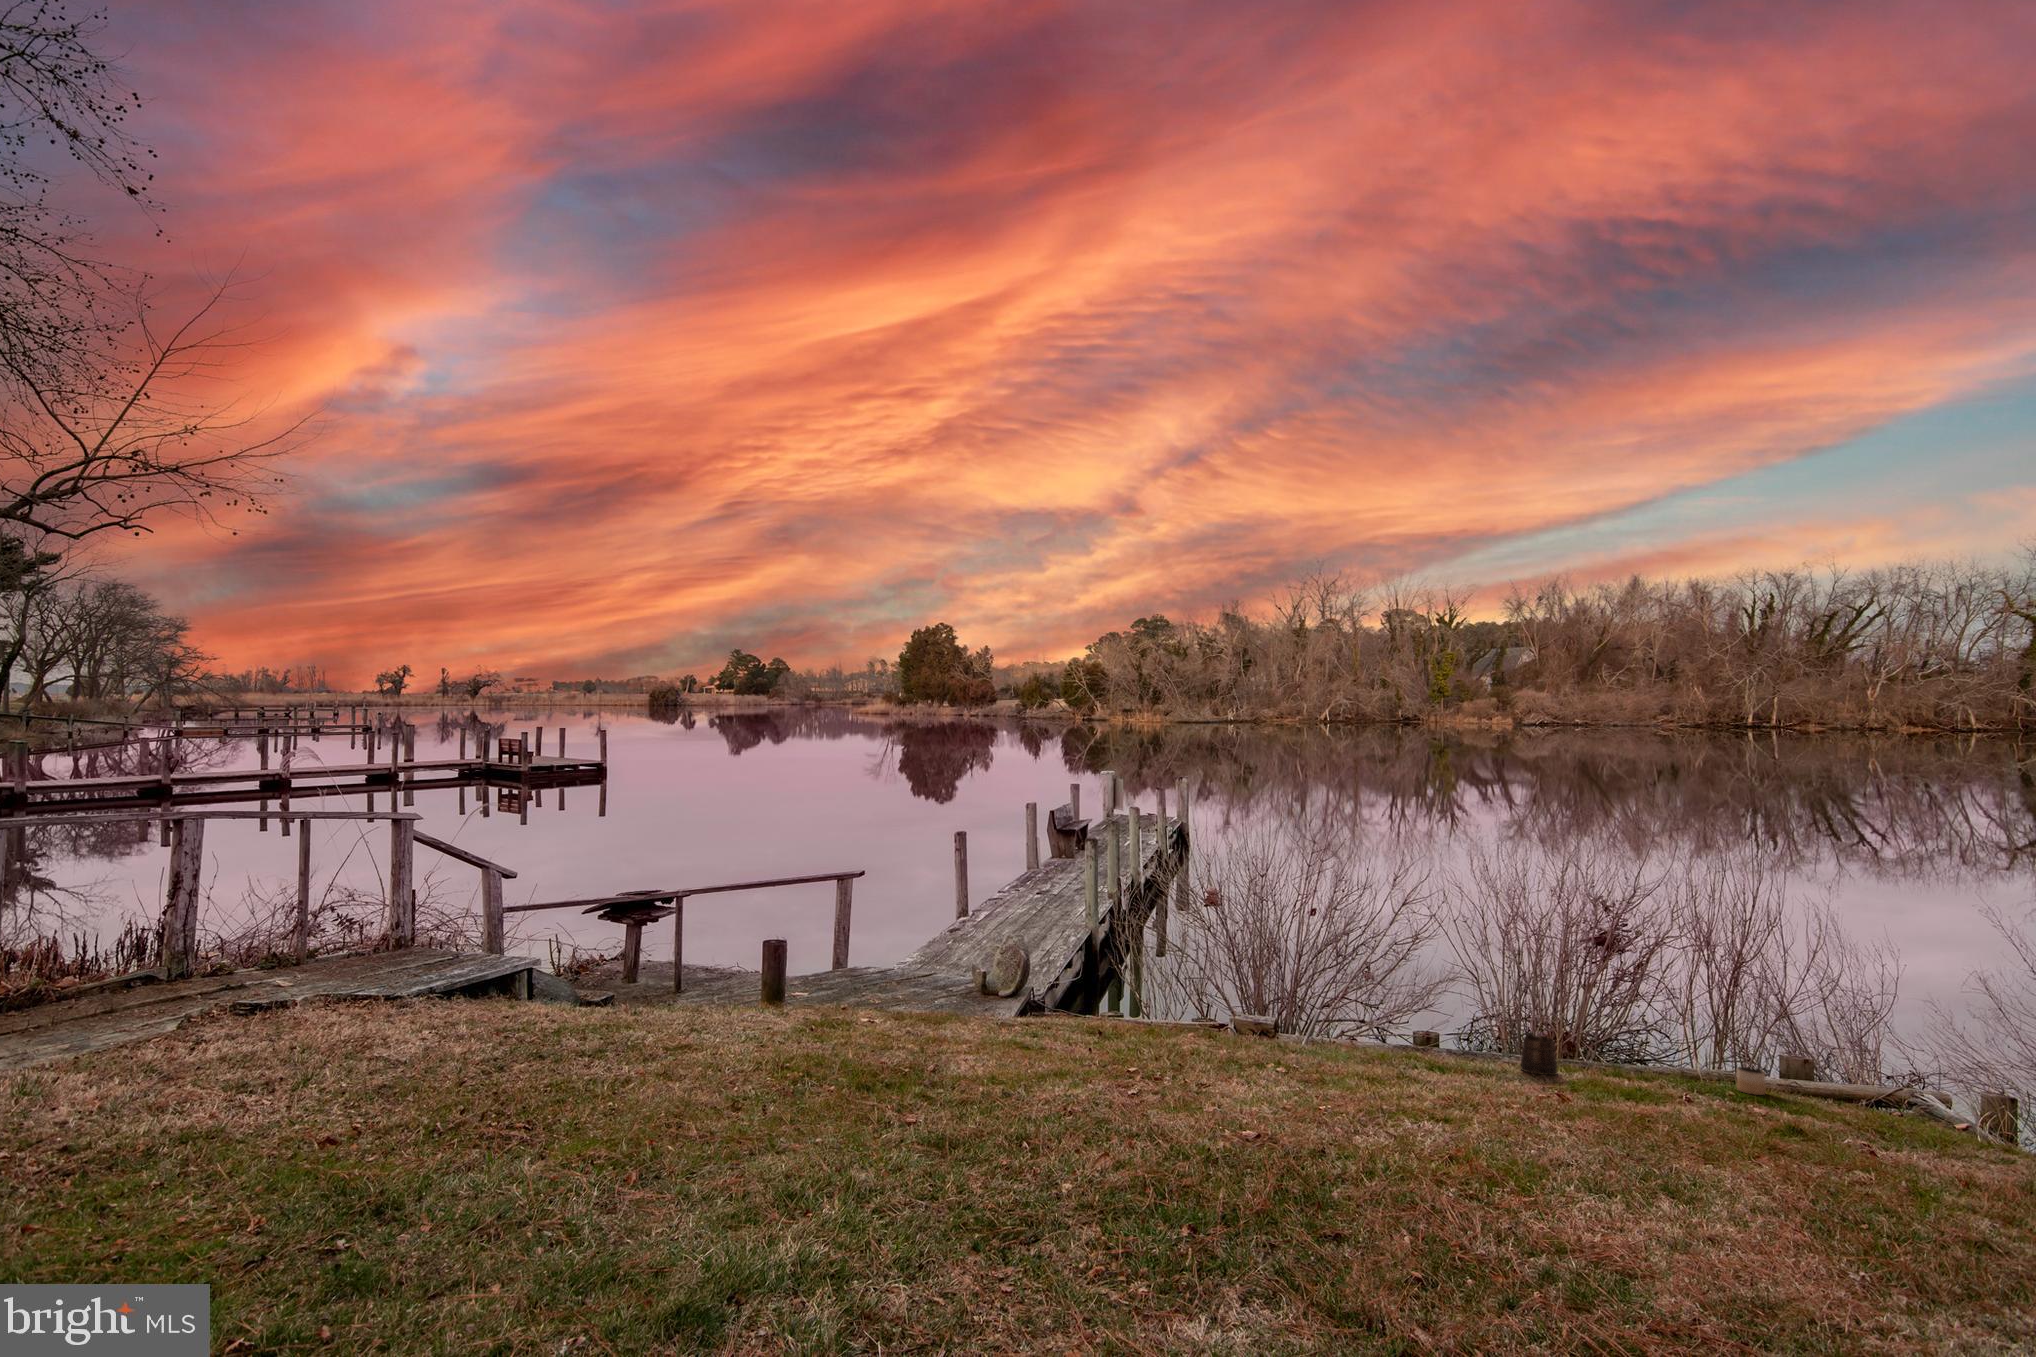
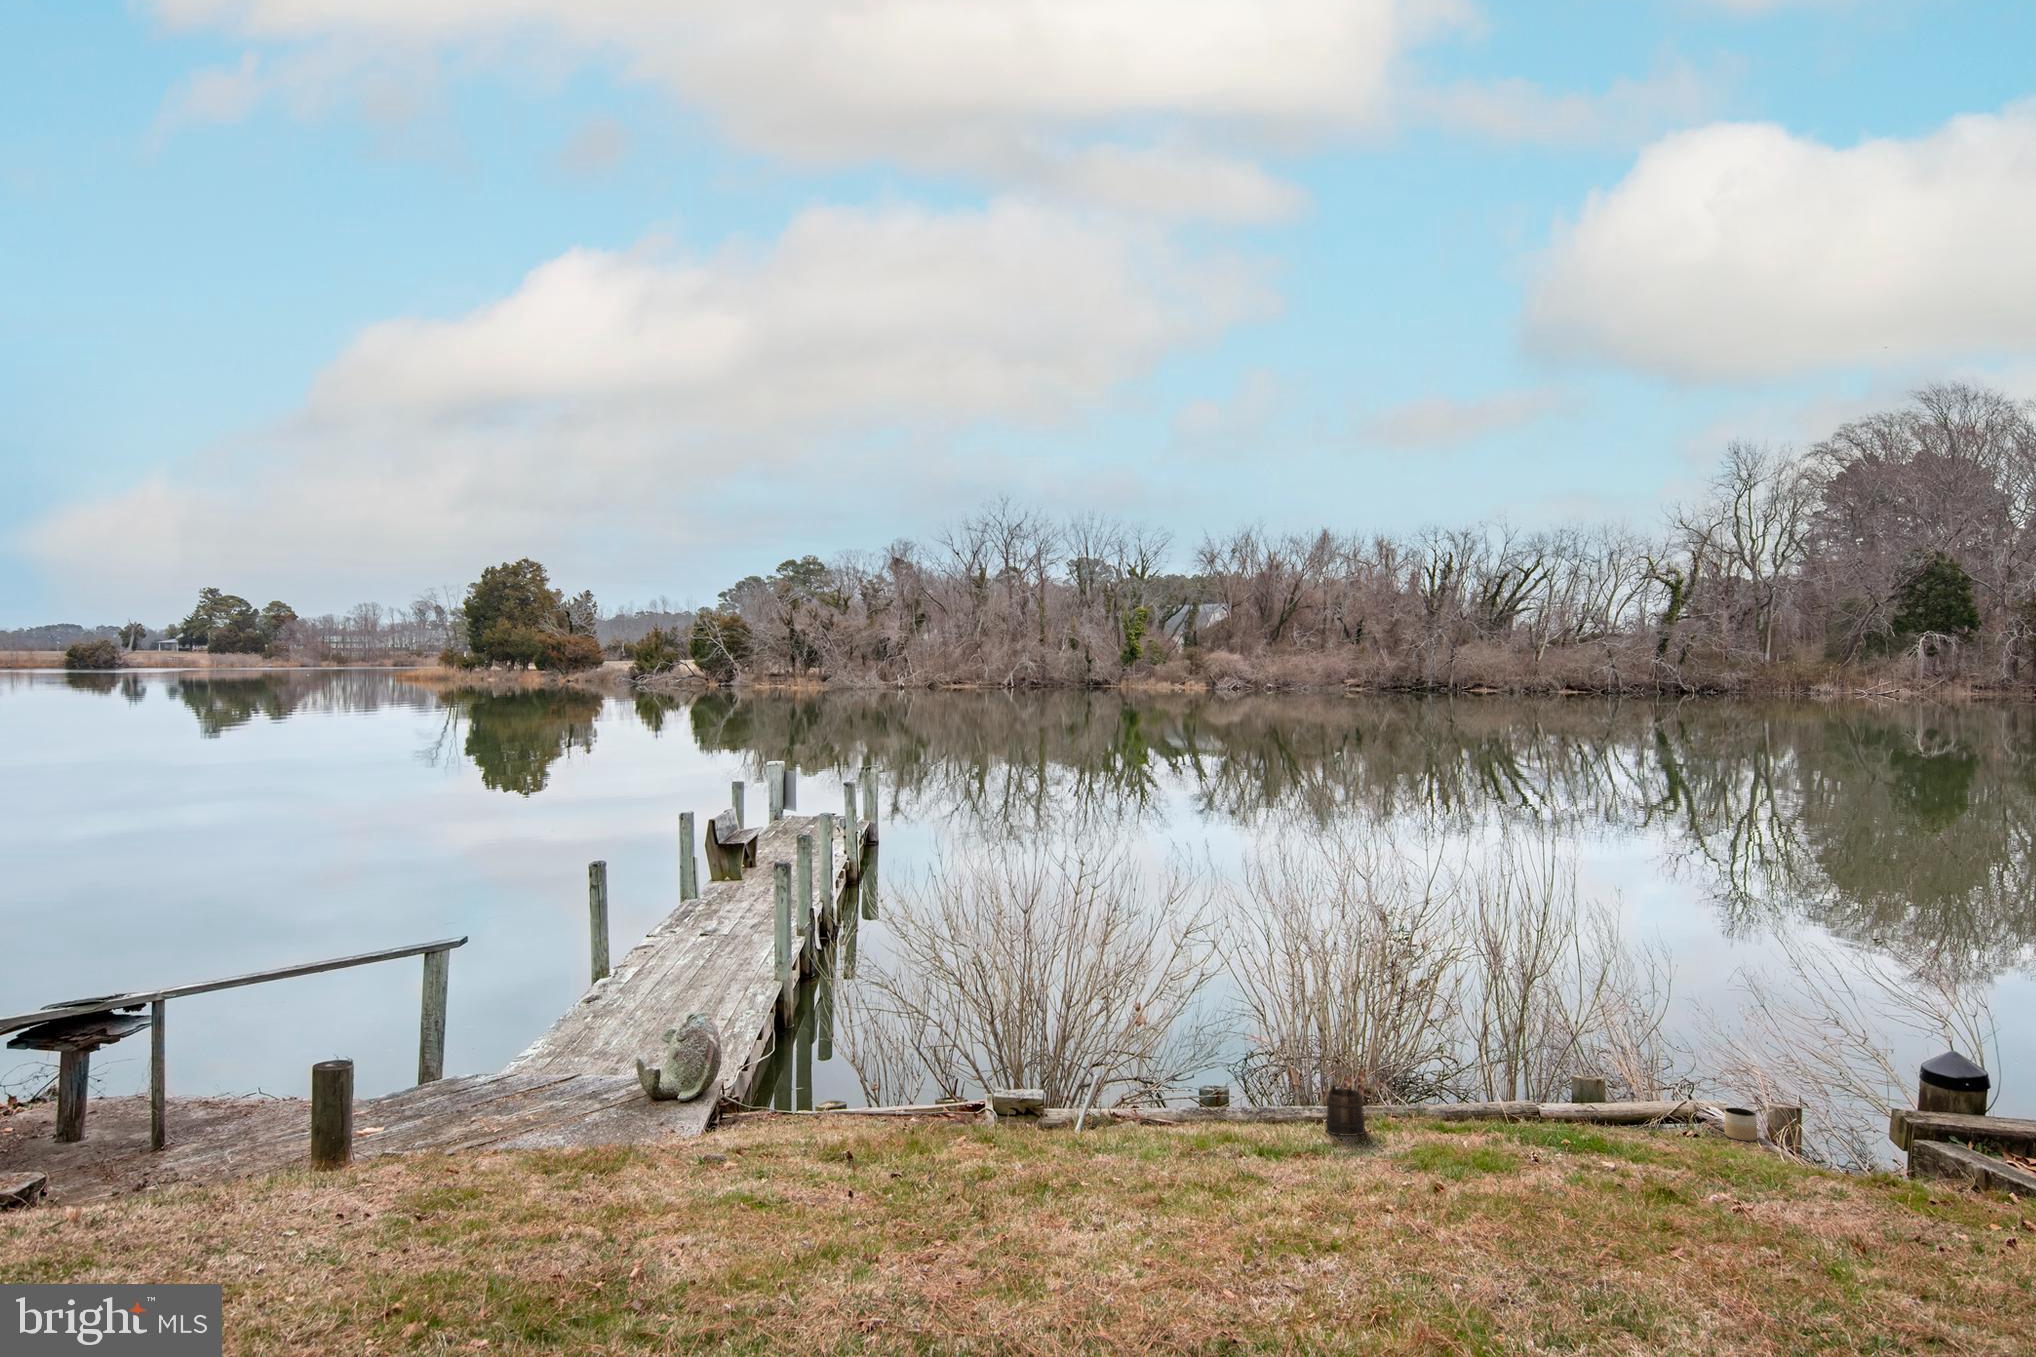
planter: present [1737,1067,1766,1095] -> present [1724,1108,1757,1141]

